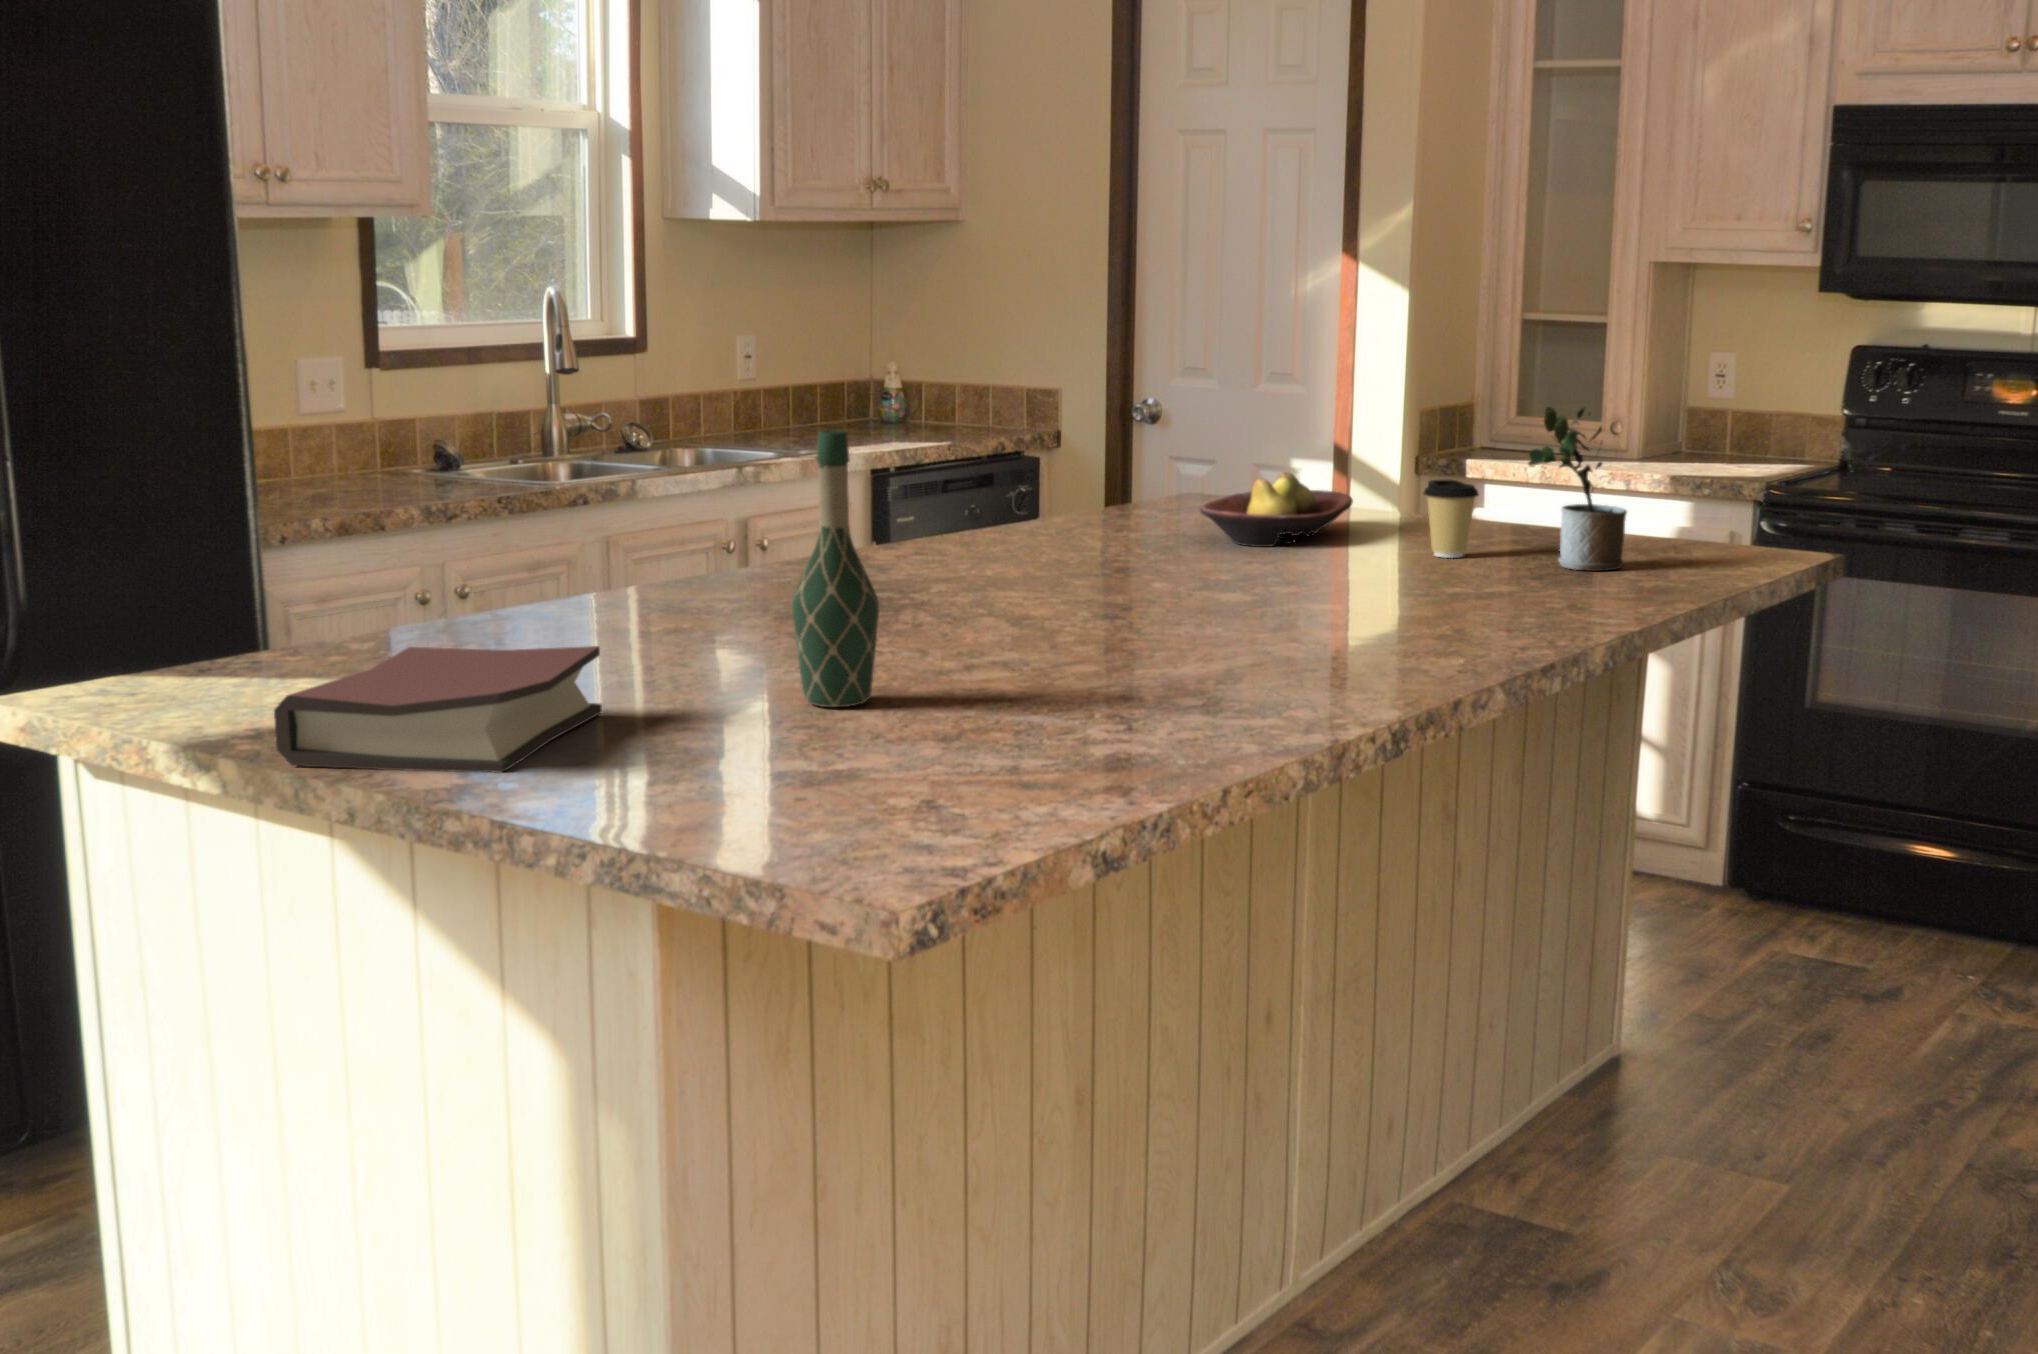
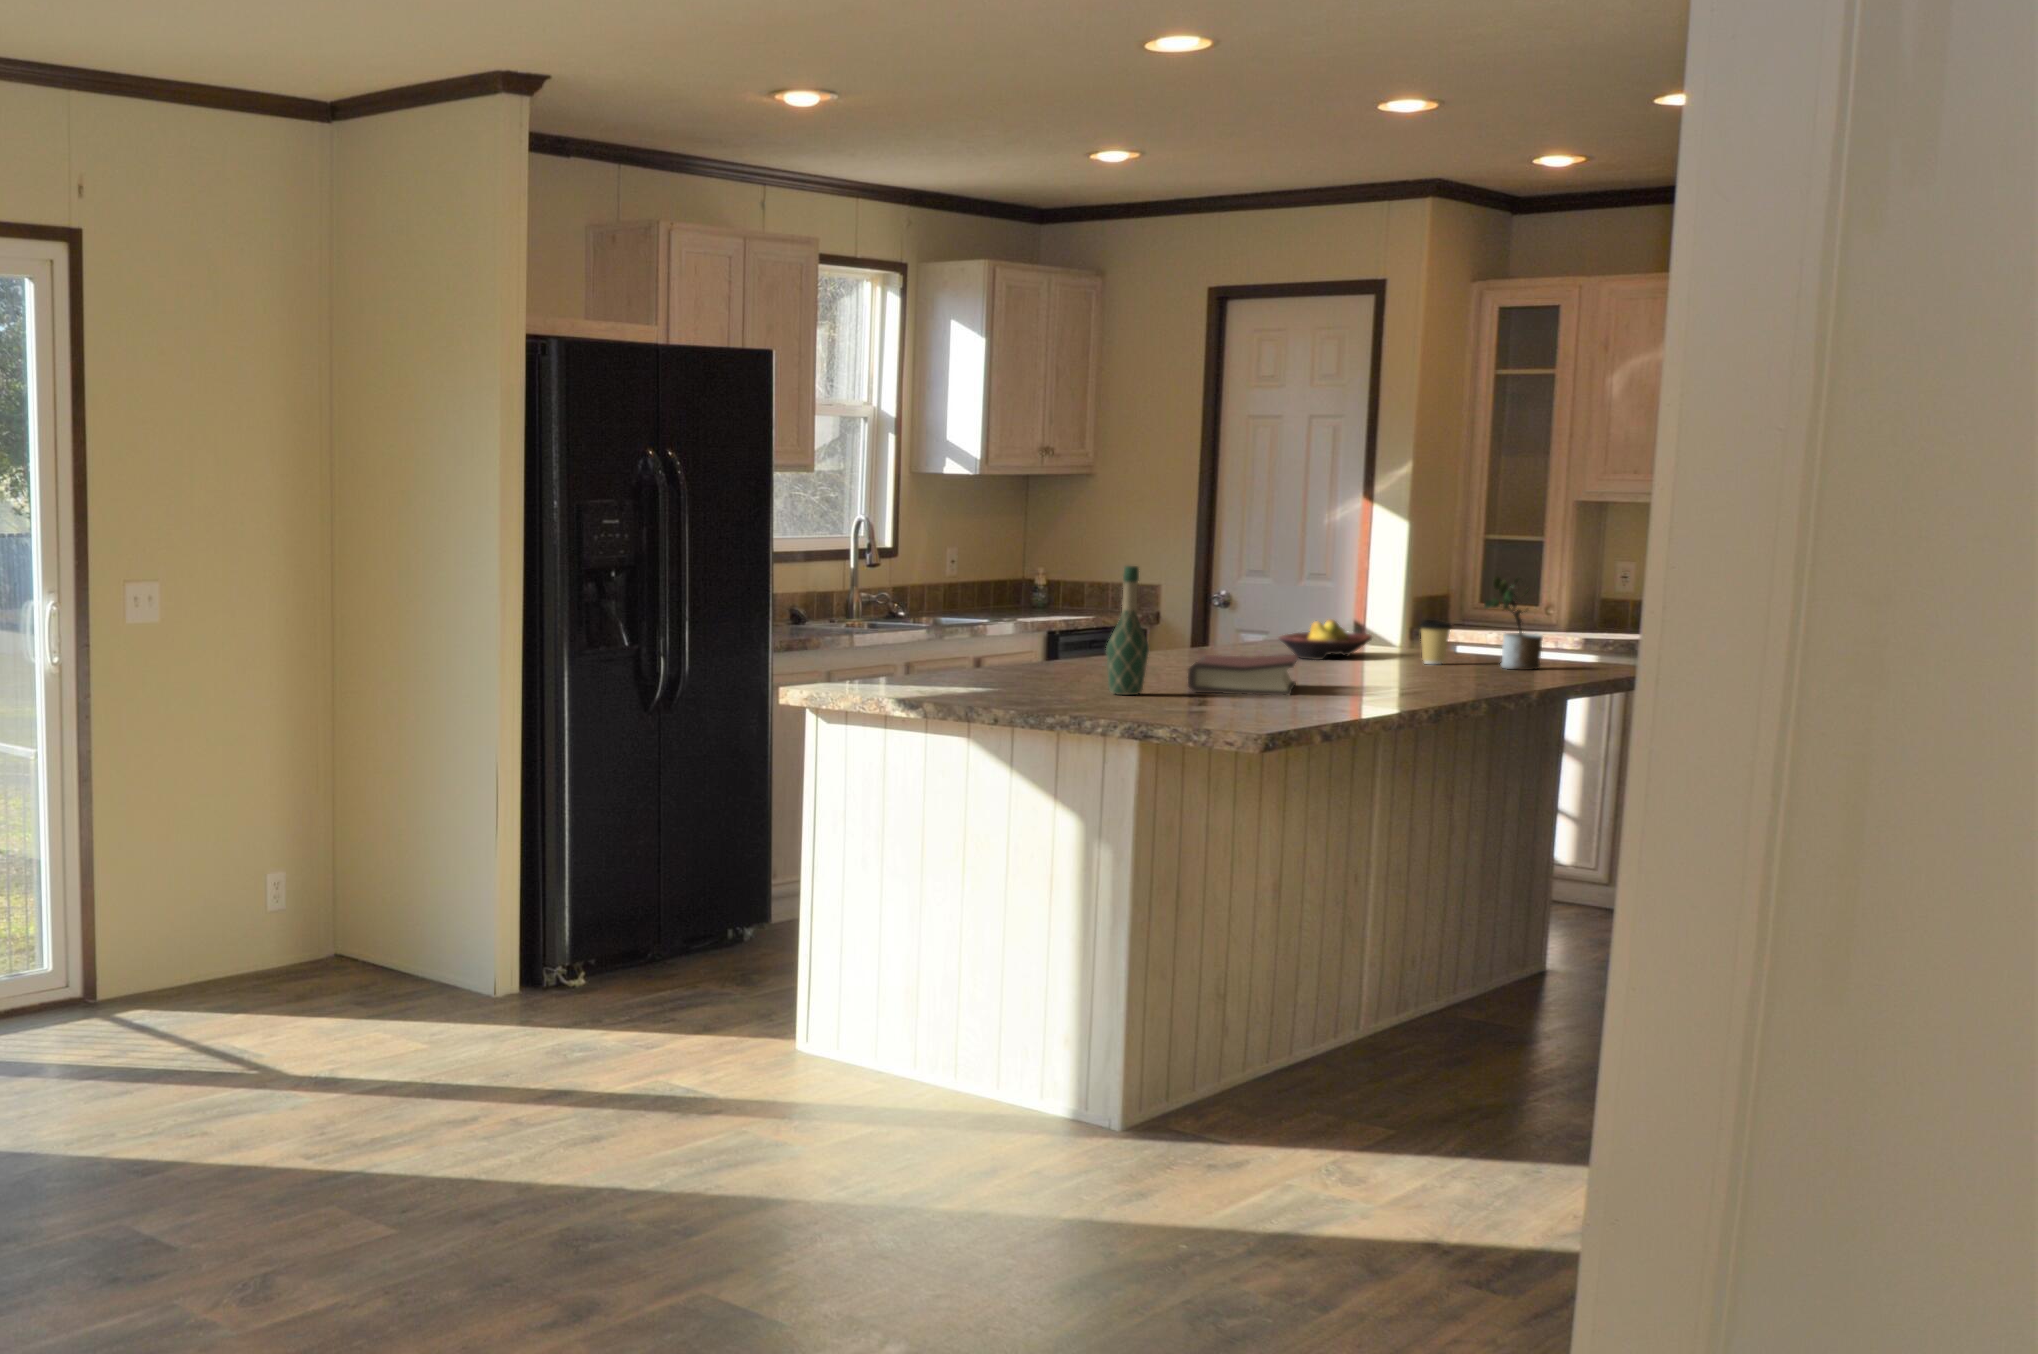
hardback book: present [274,646,602,773] -> present [1188,655,1298,695]

